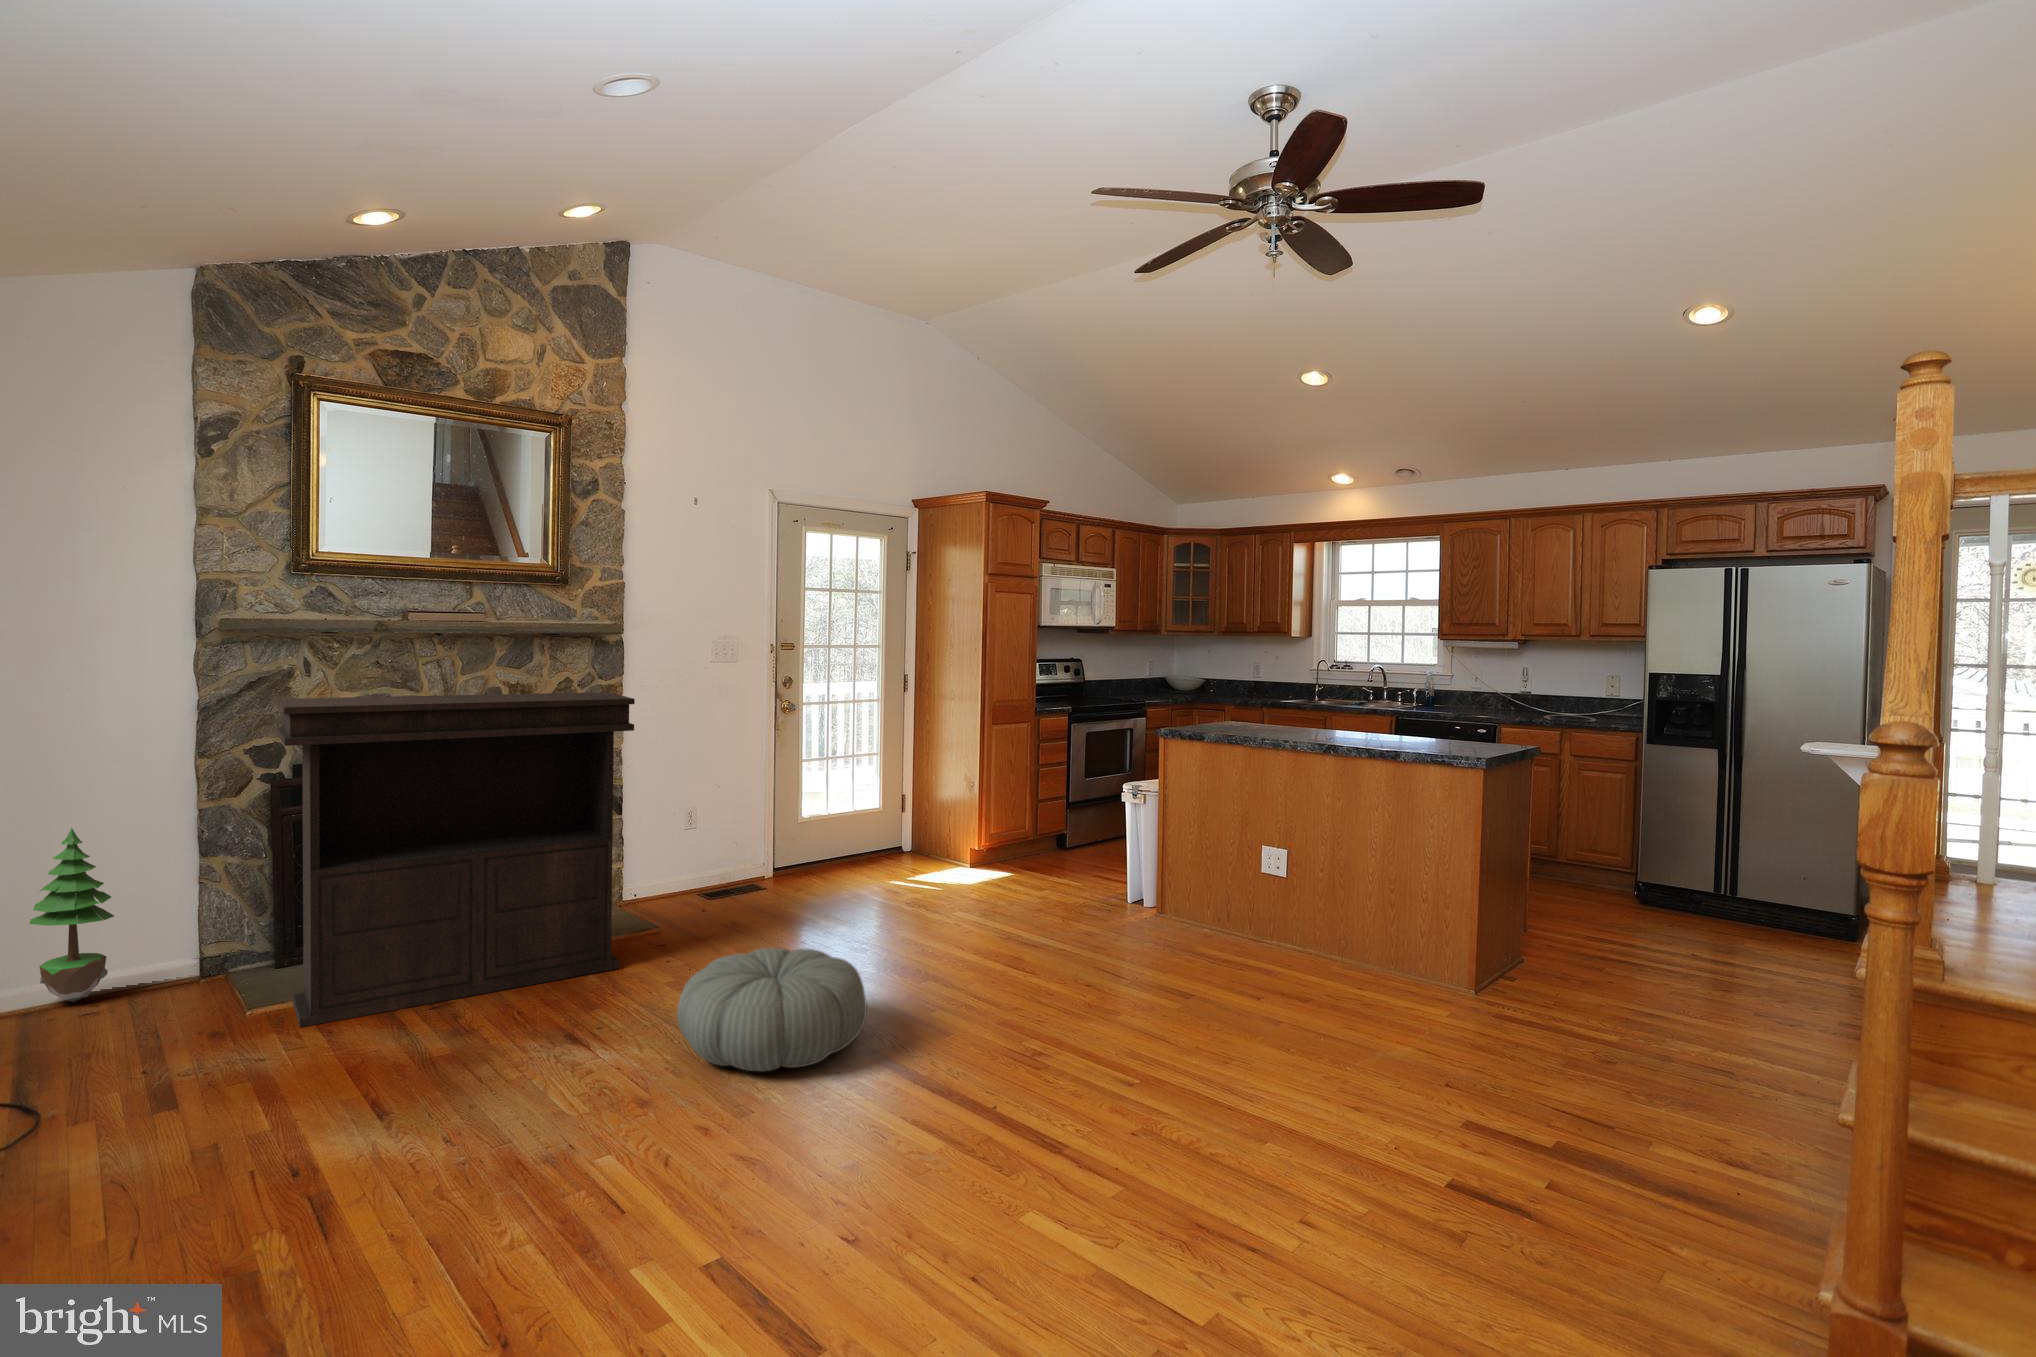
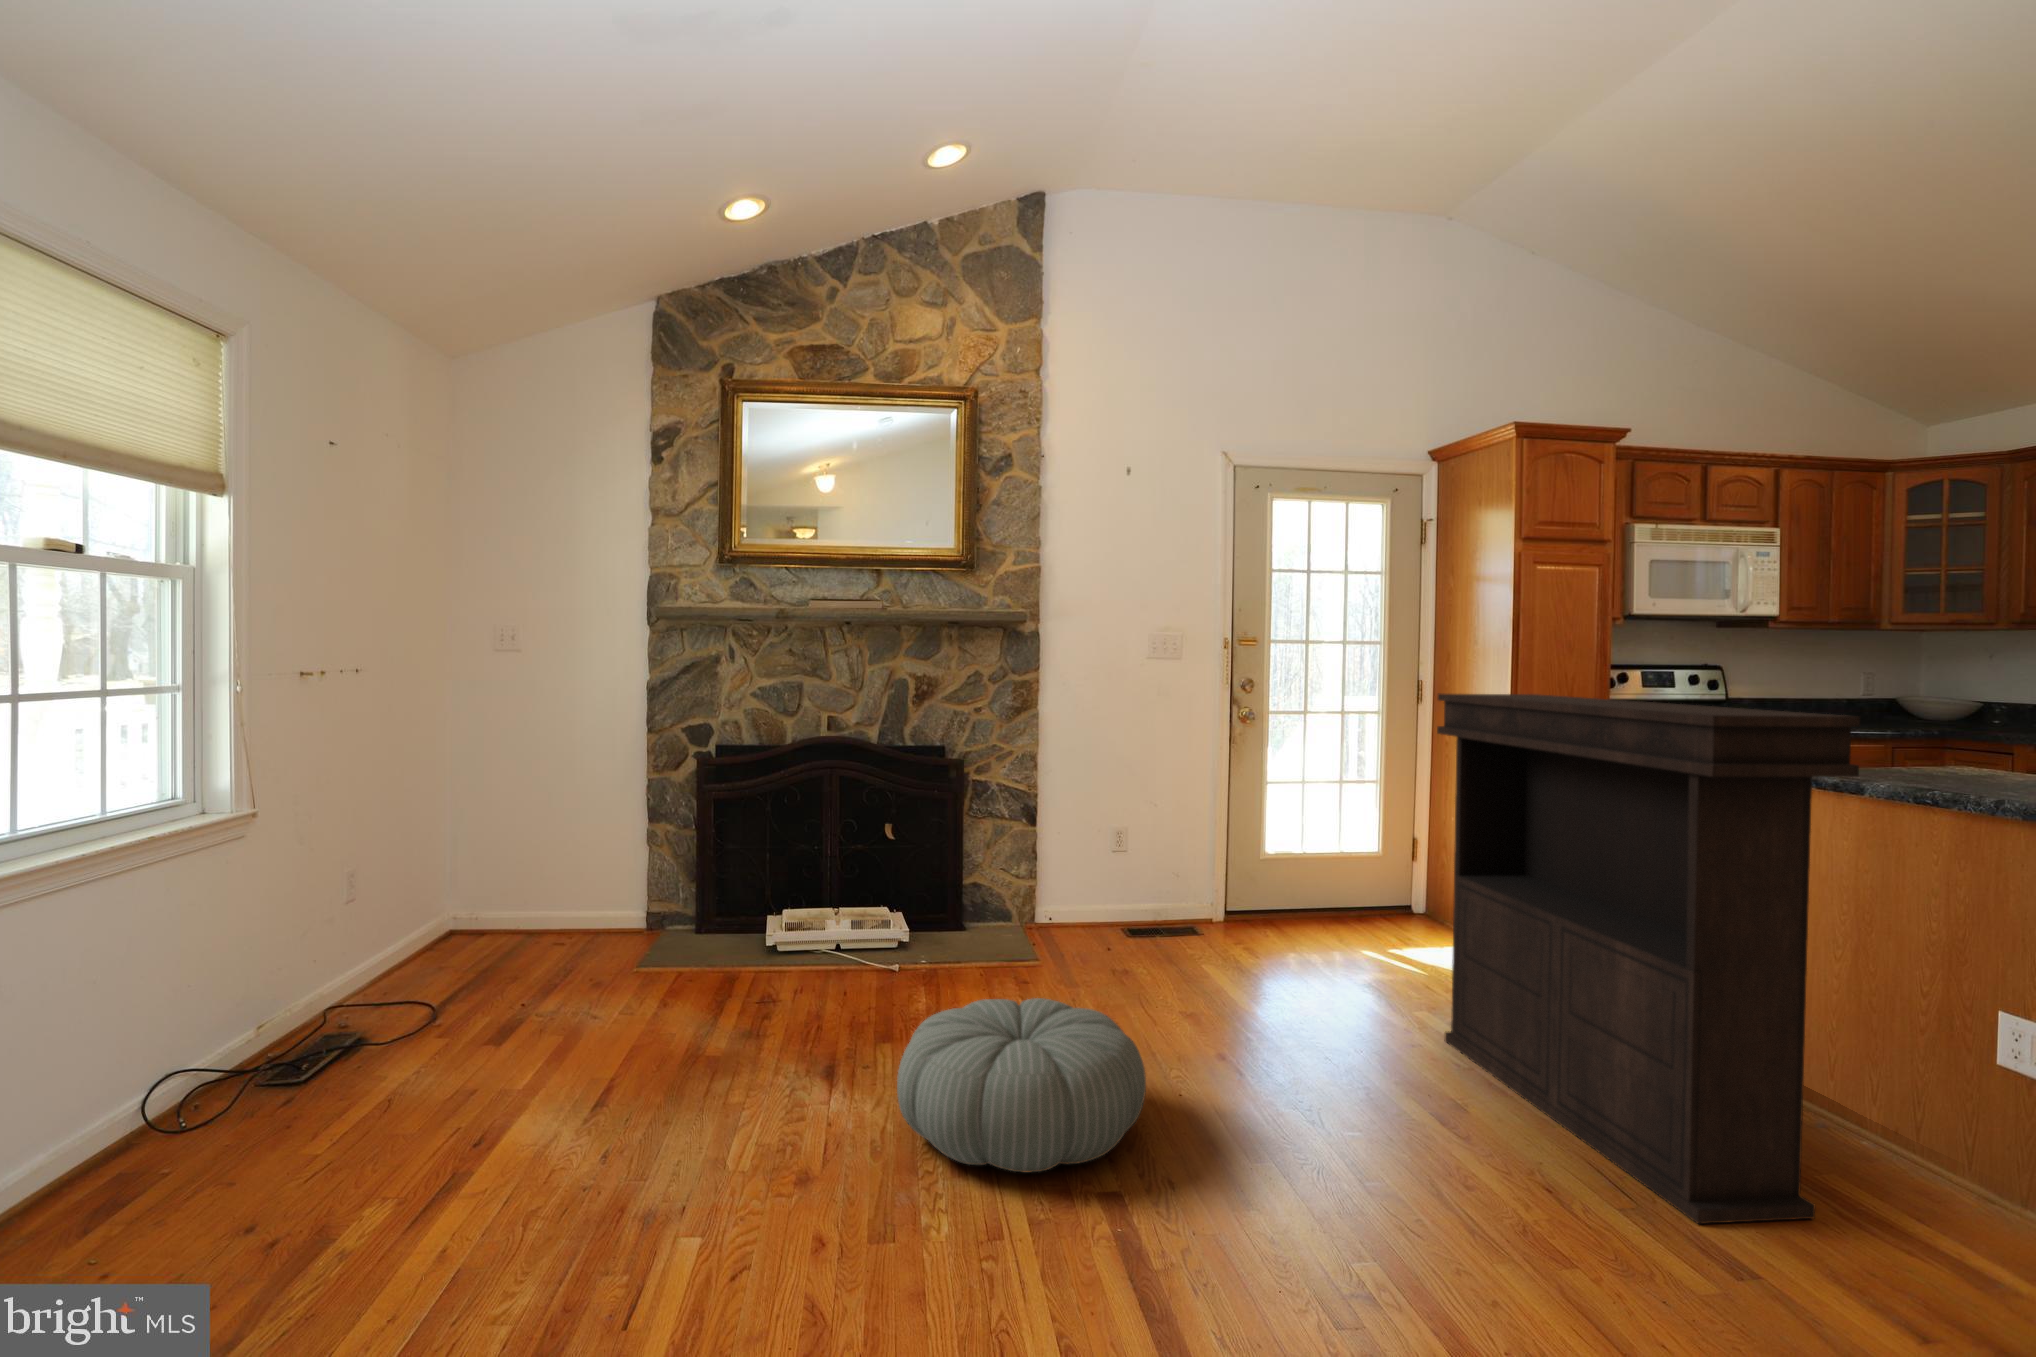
console table: present [277,692,635,1027] -> present [1437,693,1860,1224]
potted tree: present [29,828,114,1002] -> none [516,787,576,940]

